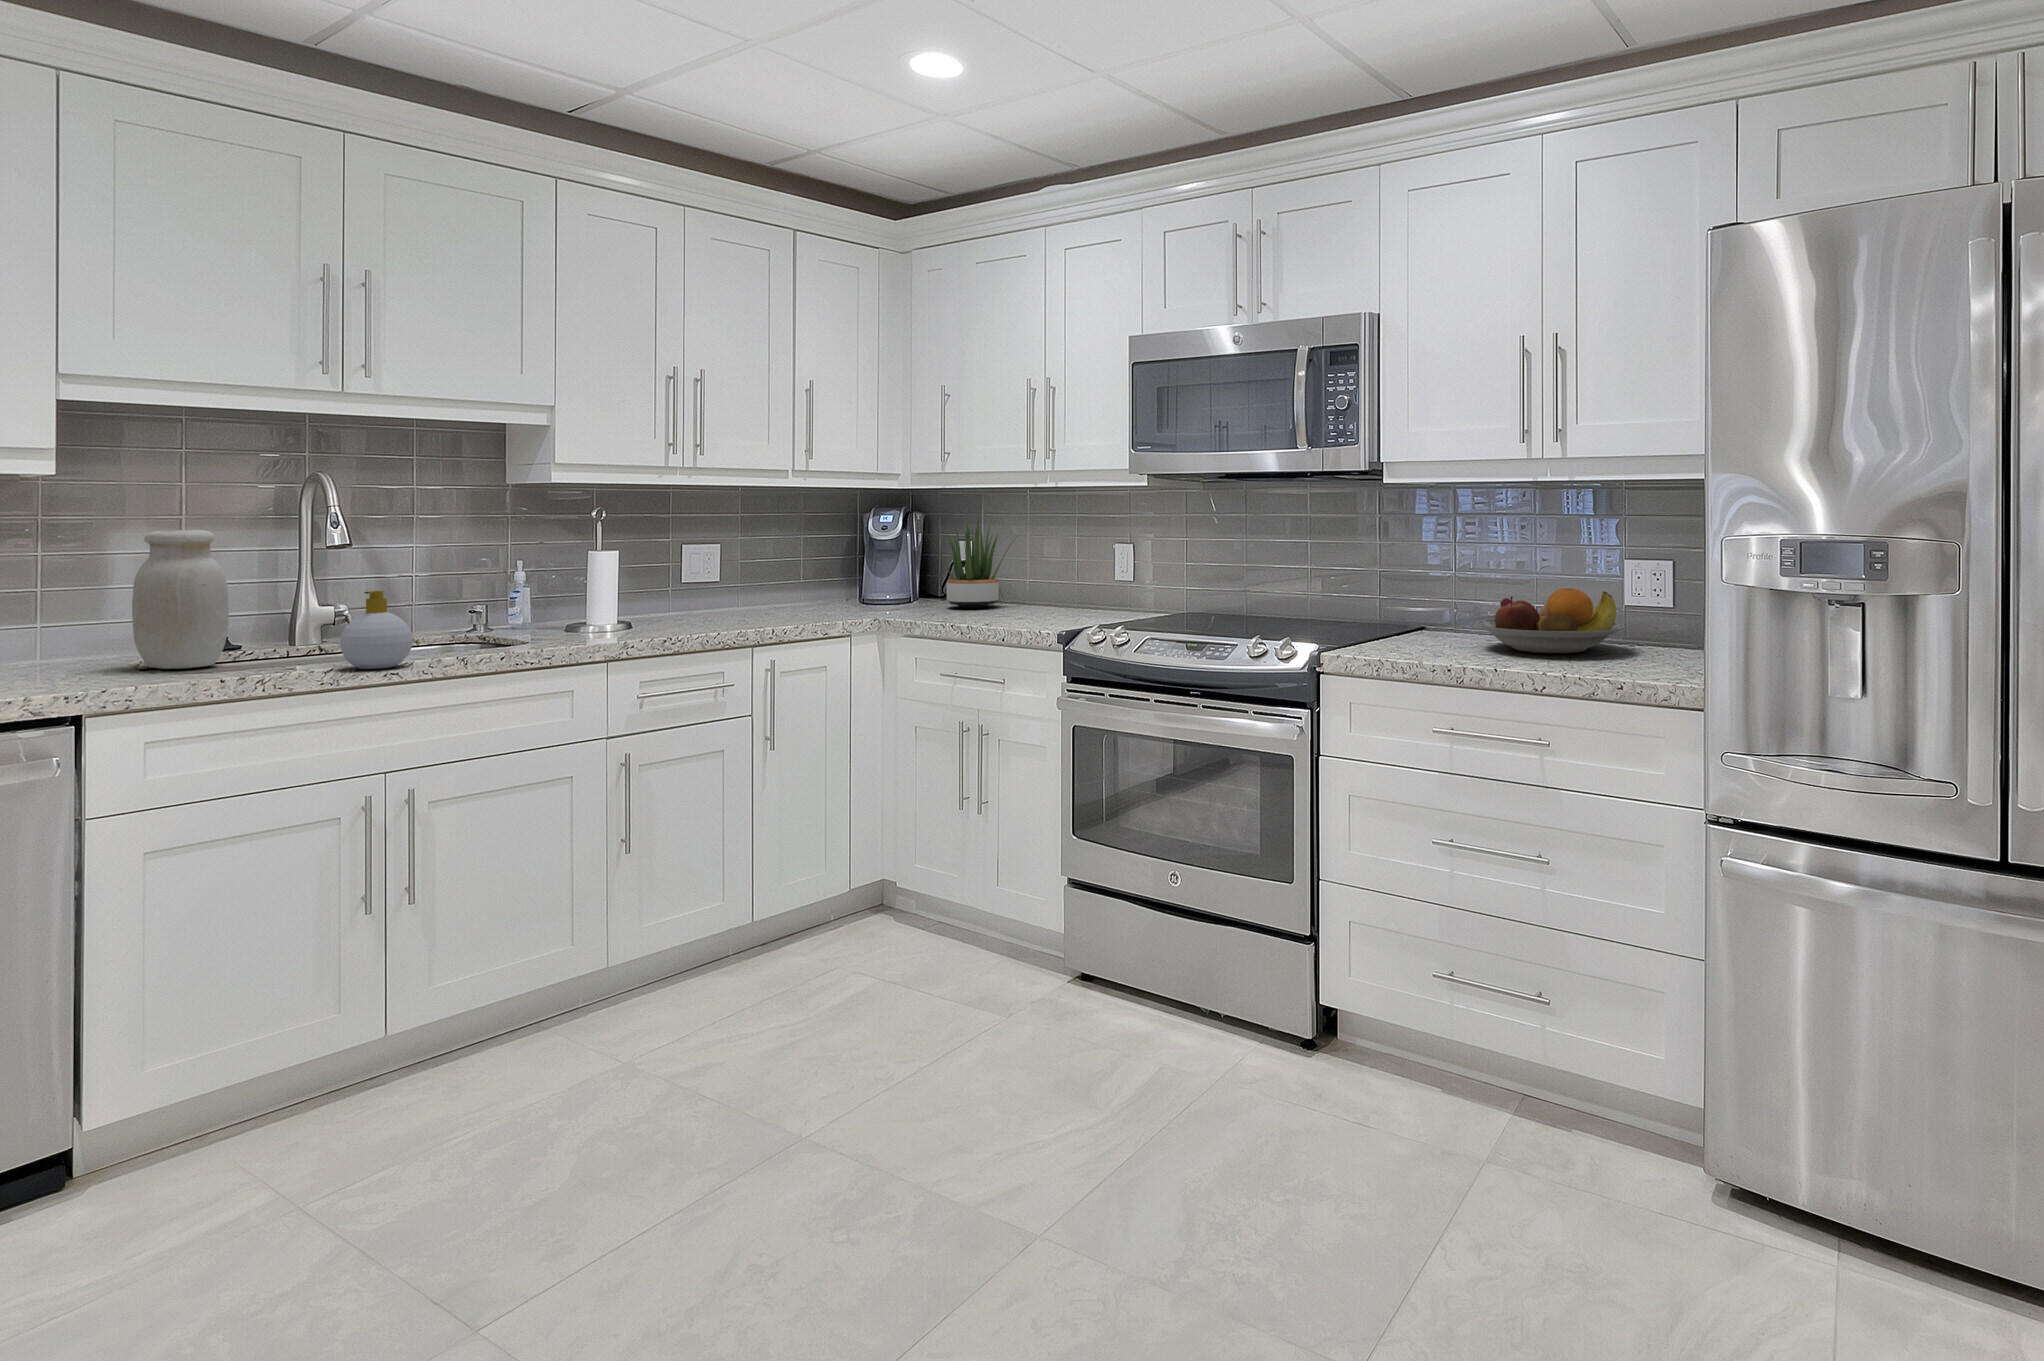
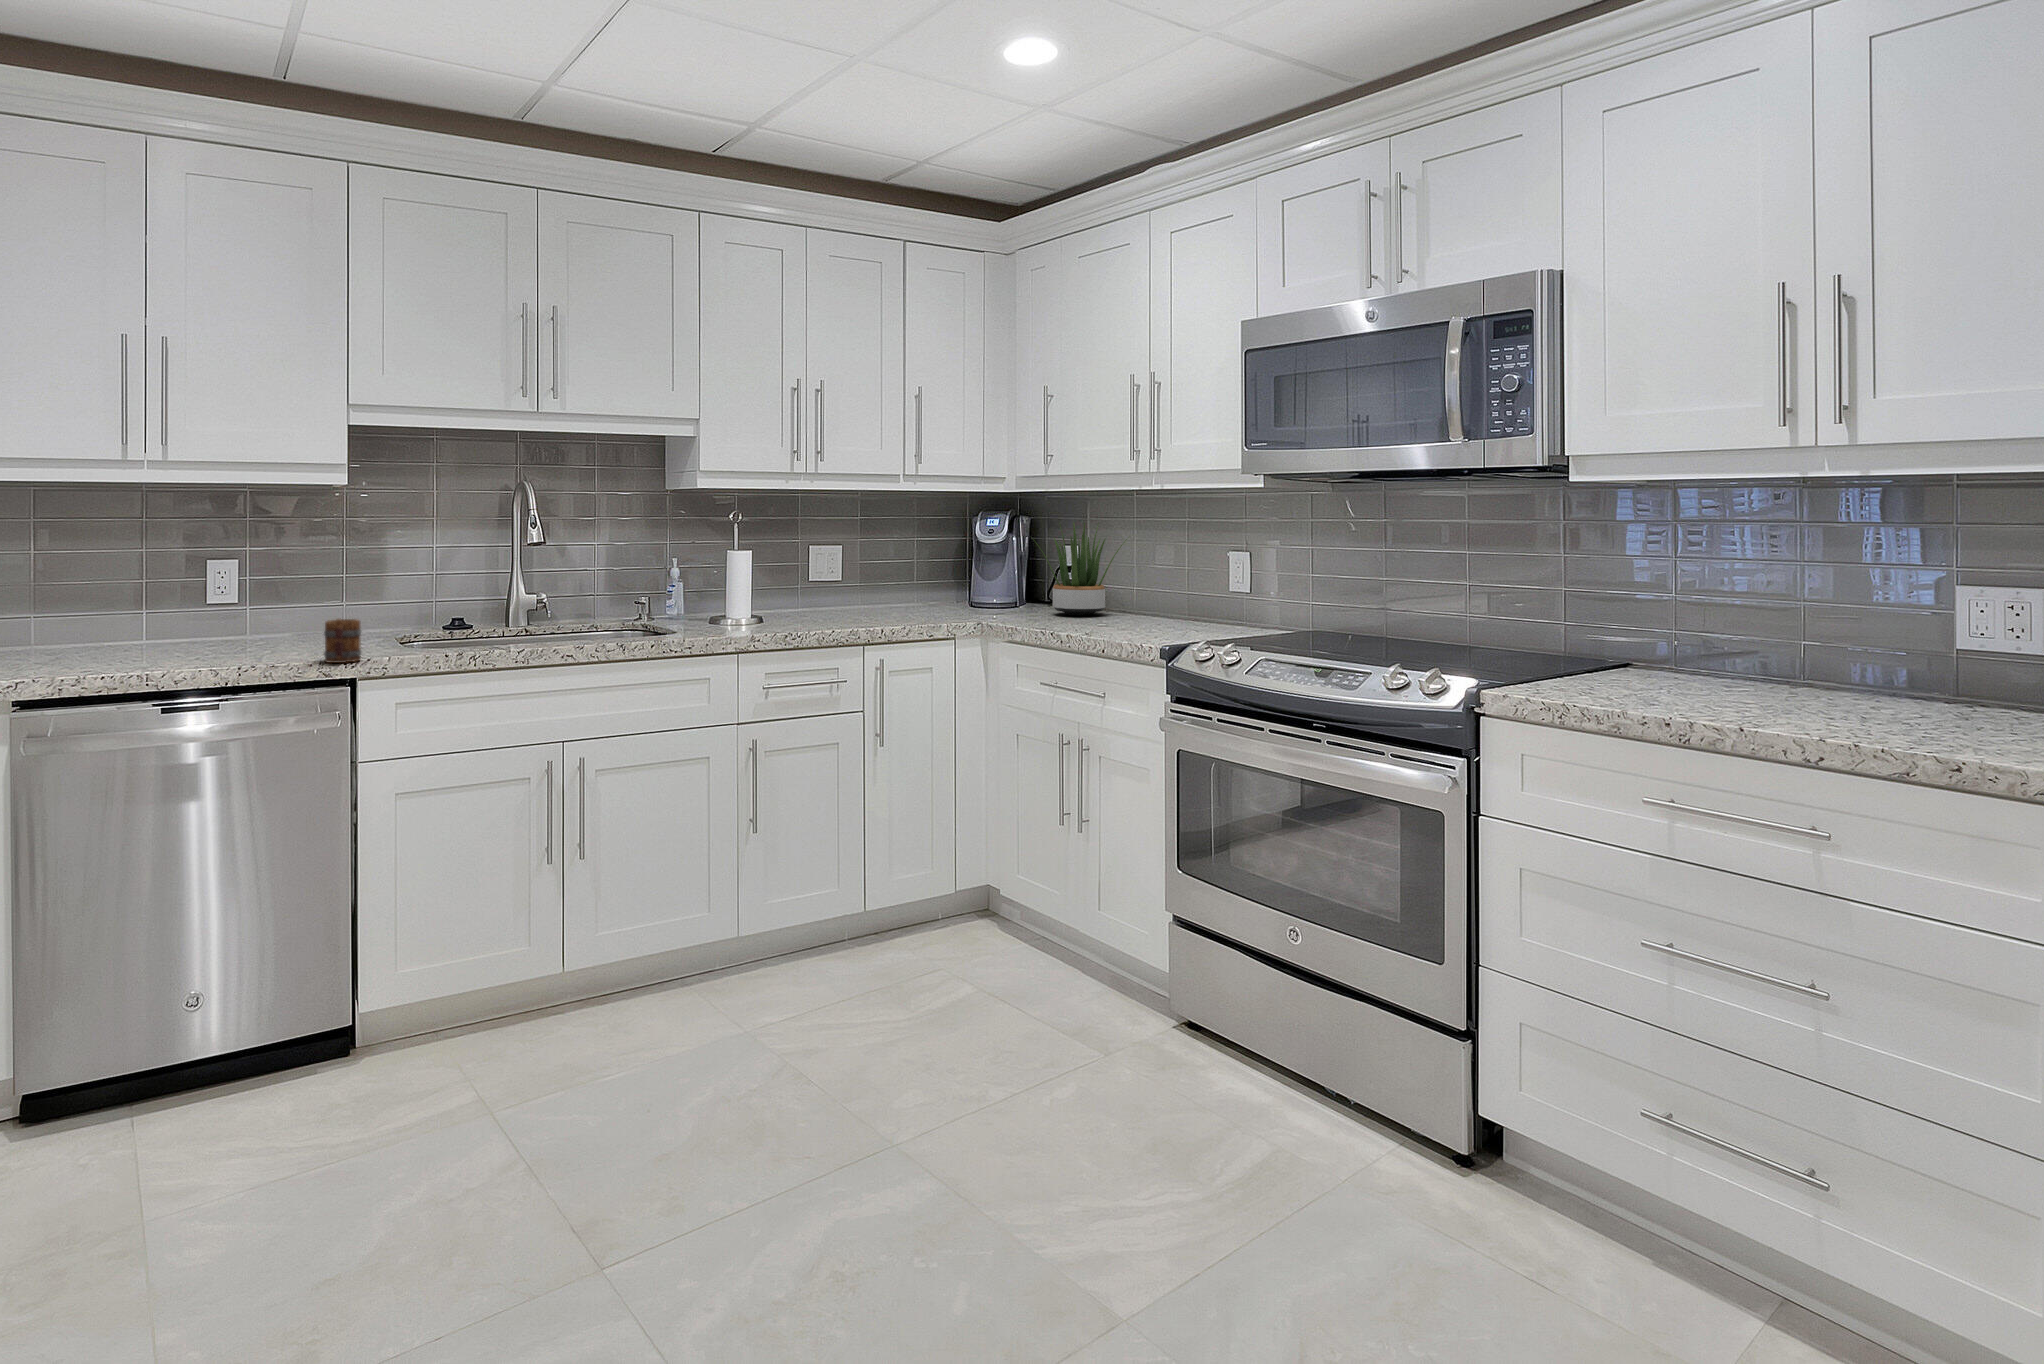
jar: present [132,530,229,669] -> none [386,530,451,647]
fruit bowl: present [1476,588,1625,653] -> none [1704,621,1951,709]
soap bottle: present [340,591,413,669] -> none [524,585,579,654]
mug: none [50,637,107,691] -> present [324,619,361,663]

